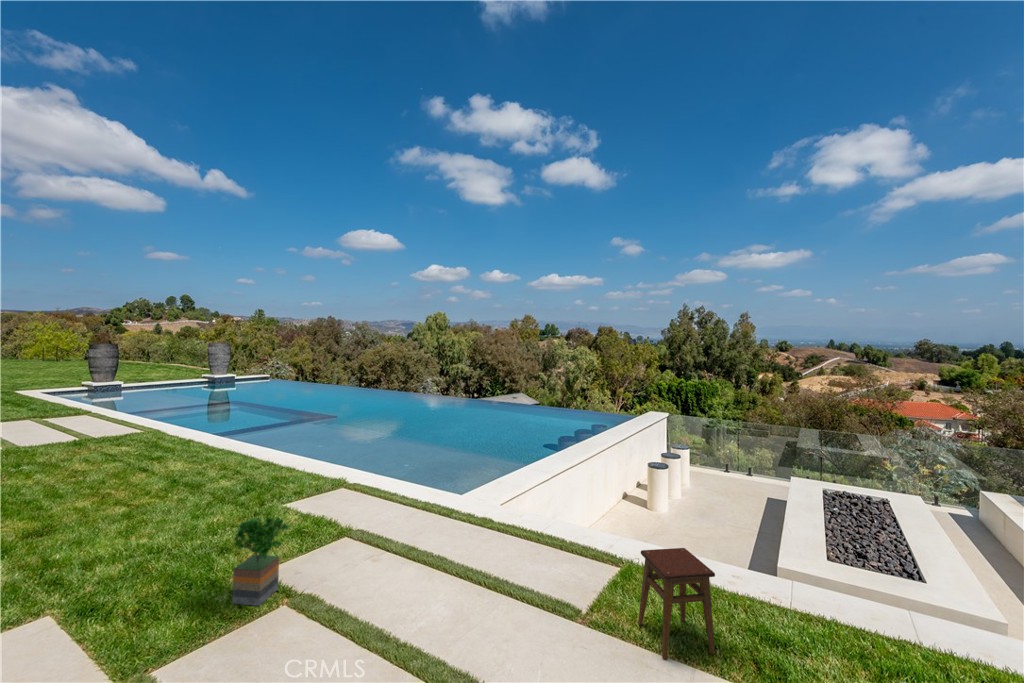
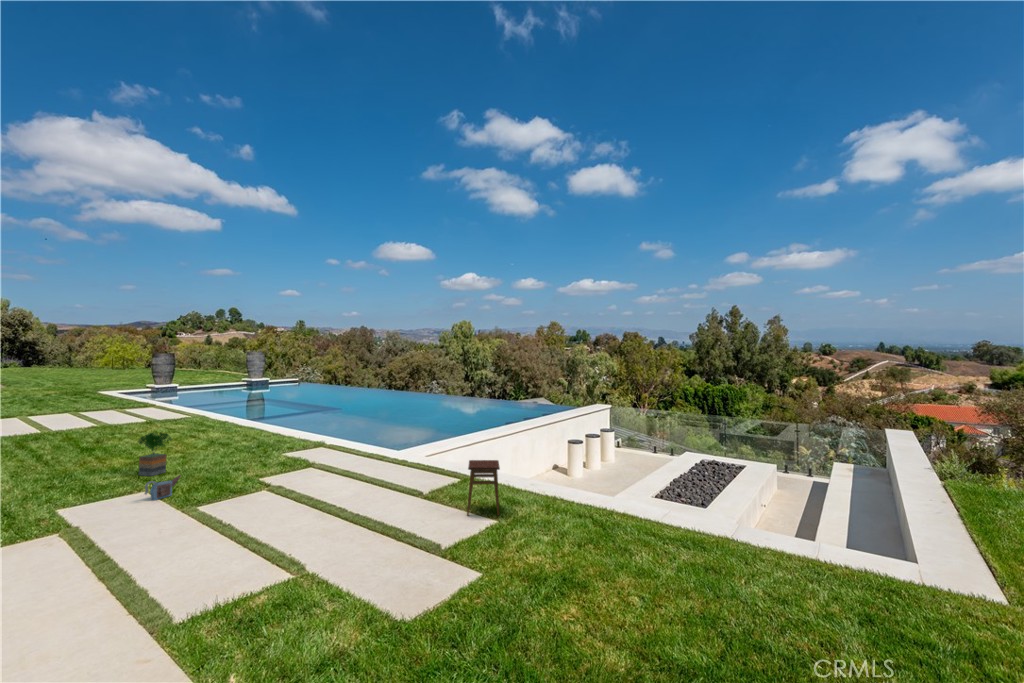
potted tree: present [232,517,289,606] -> present [138,432,172,476]
watering can: none [48,587,127,650] -> present [145,475,181,500]

